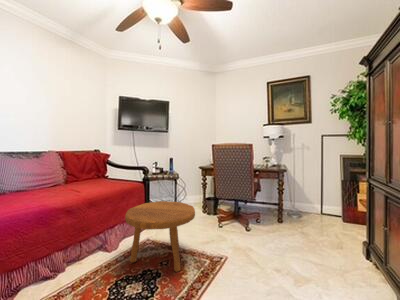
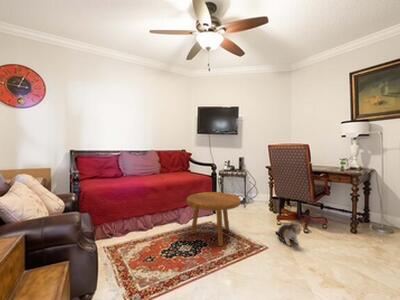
plush toy: none [224,224,261,250] -> present [276,222,303,246]

